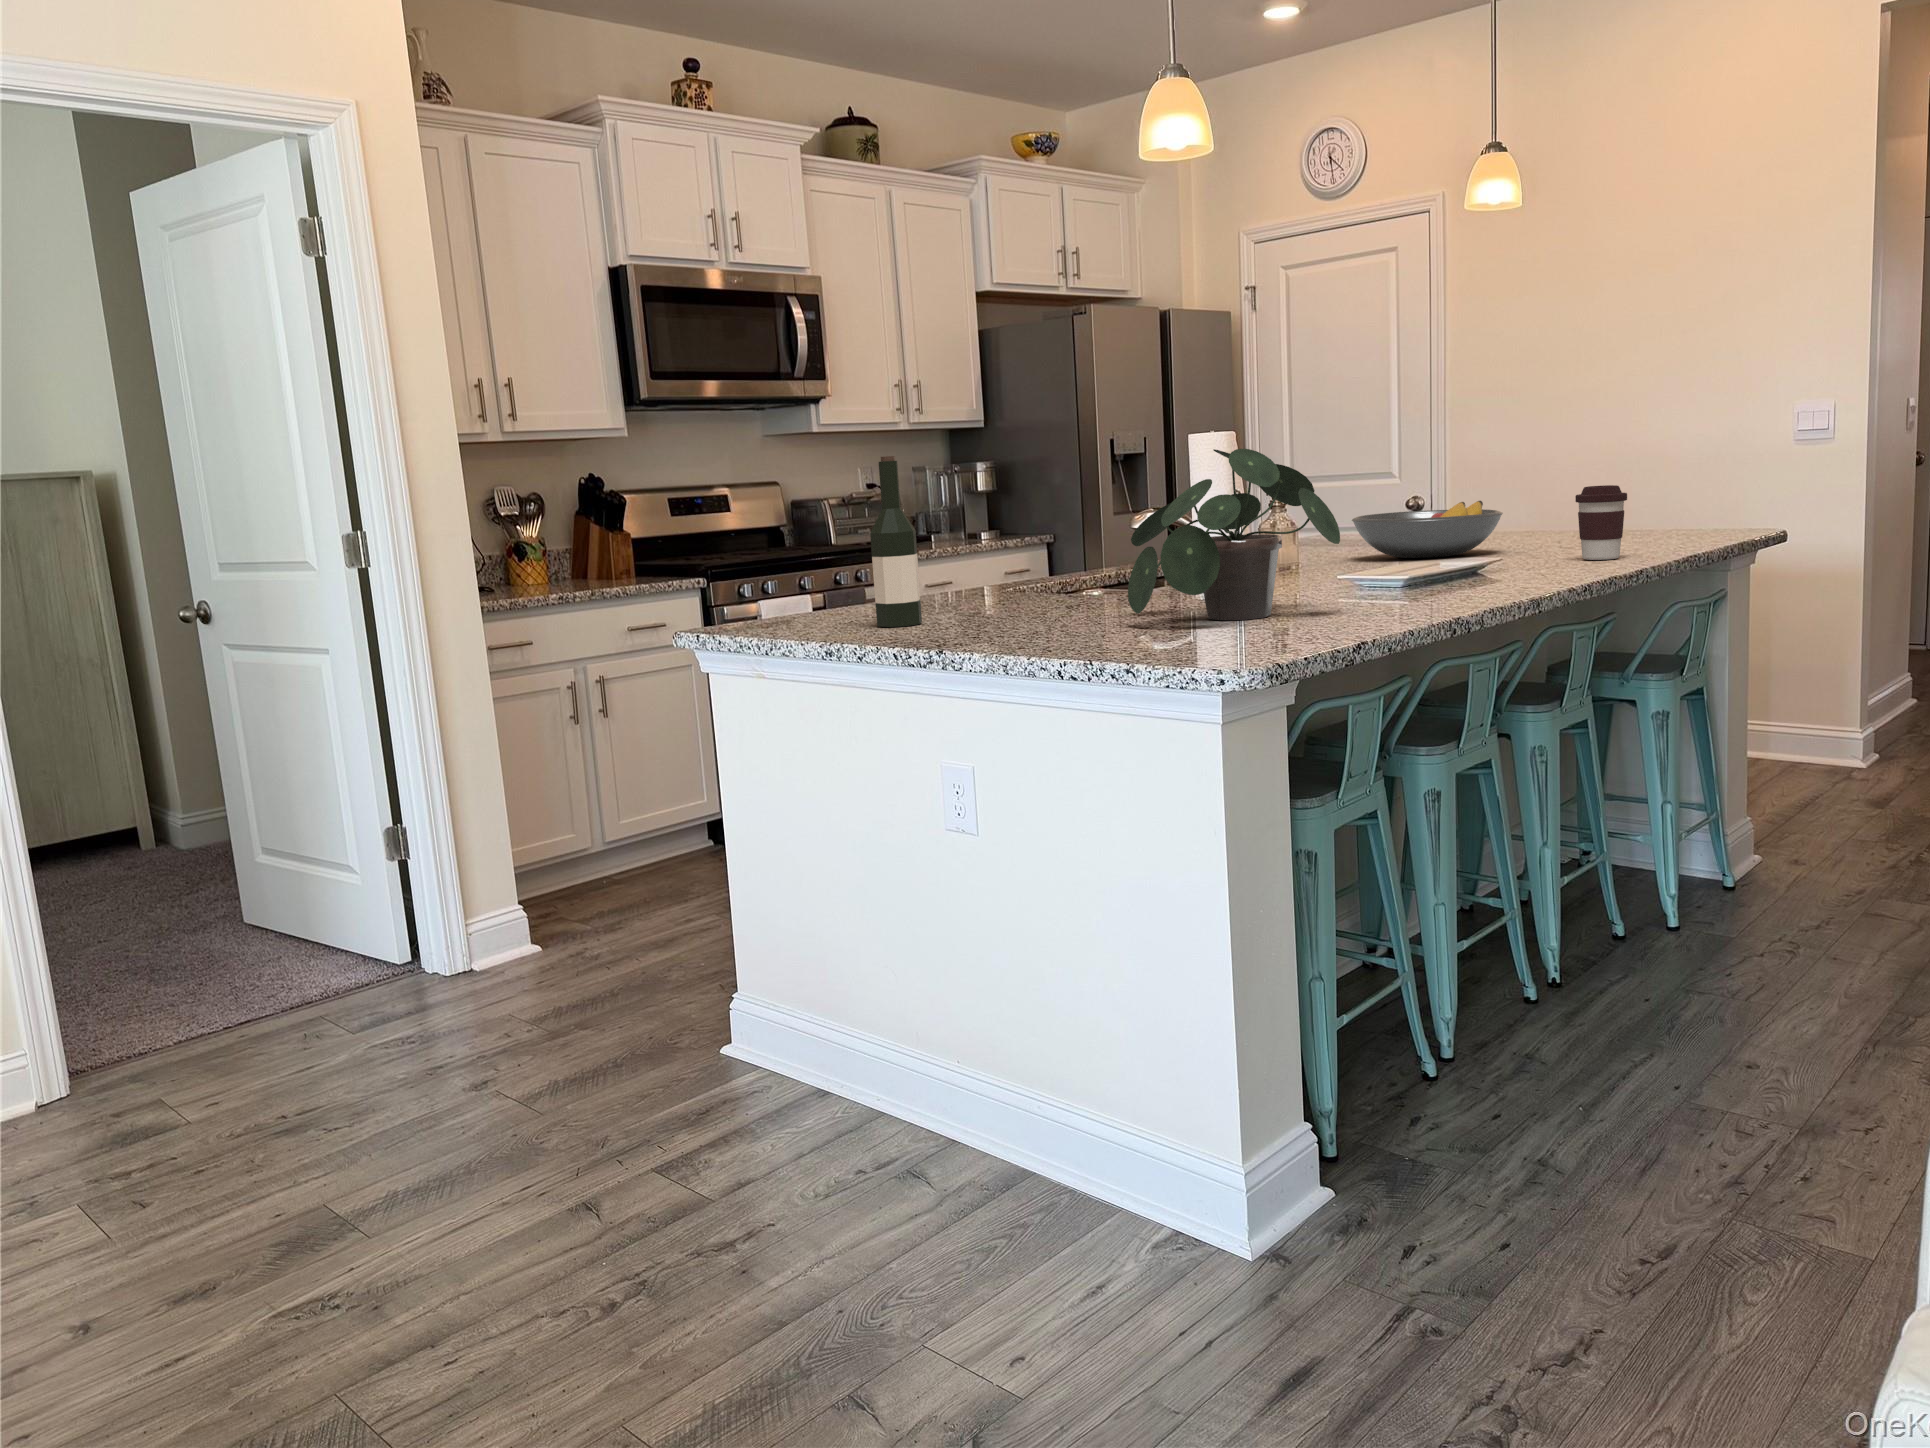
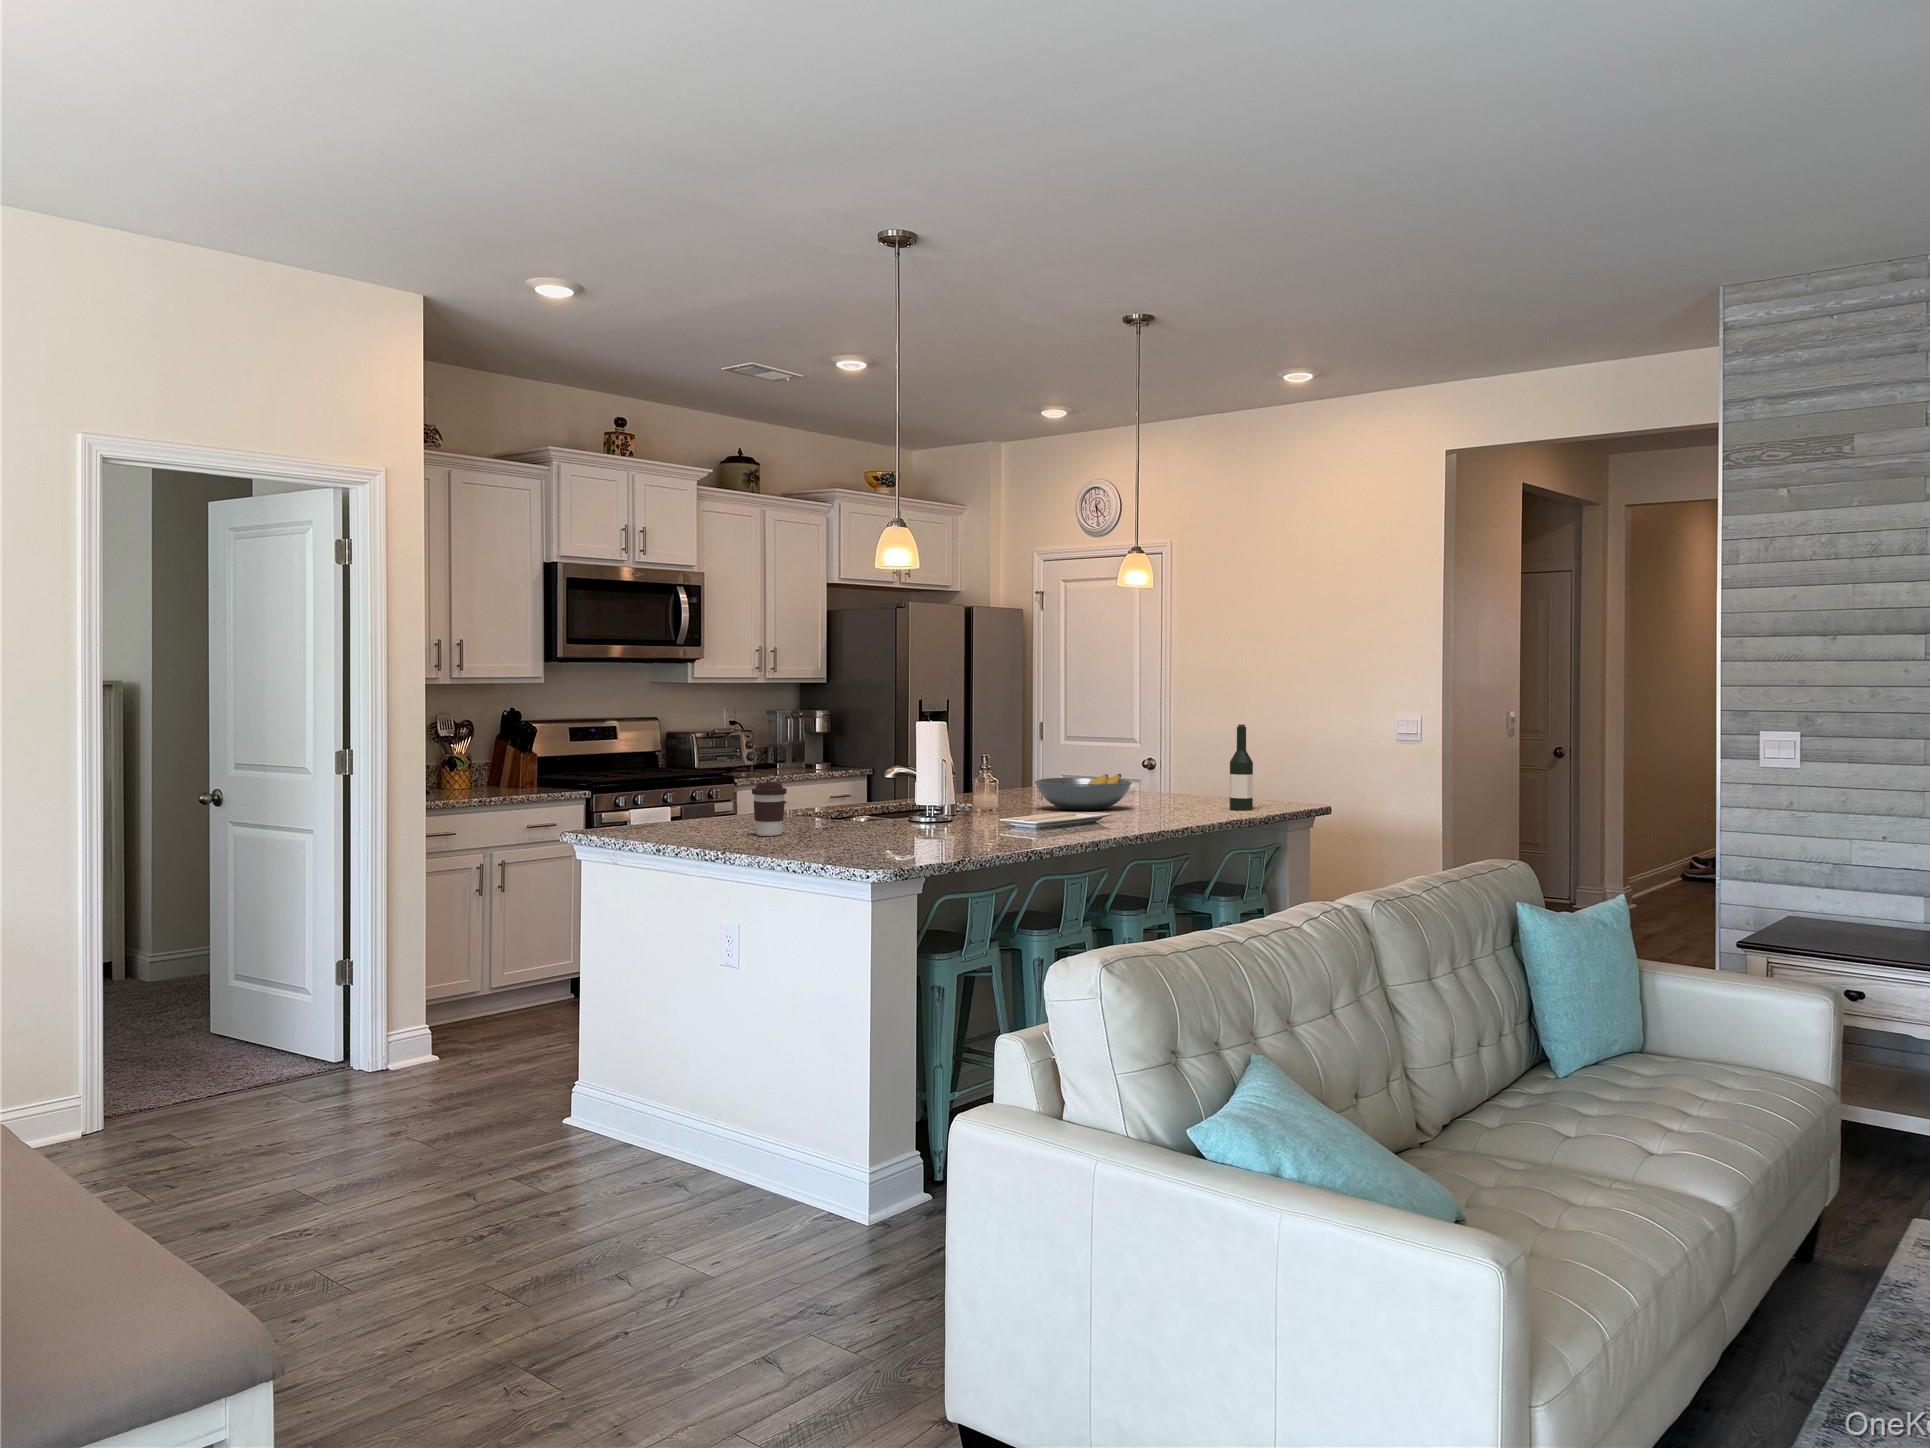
potted plant: present [1128,449,1340,620] -> none [833,744,957,844]
wine bottle: present [870,456,922,627] -> present [1229,724,1253,810]
coffee cup: present [1575,485,1627,560] -> present [752,782,787,836]

